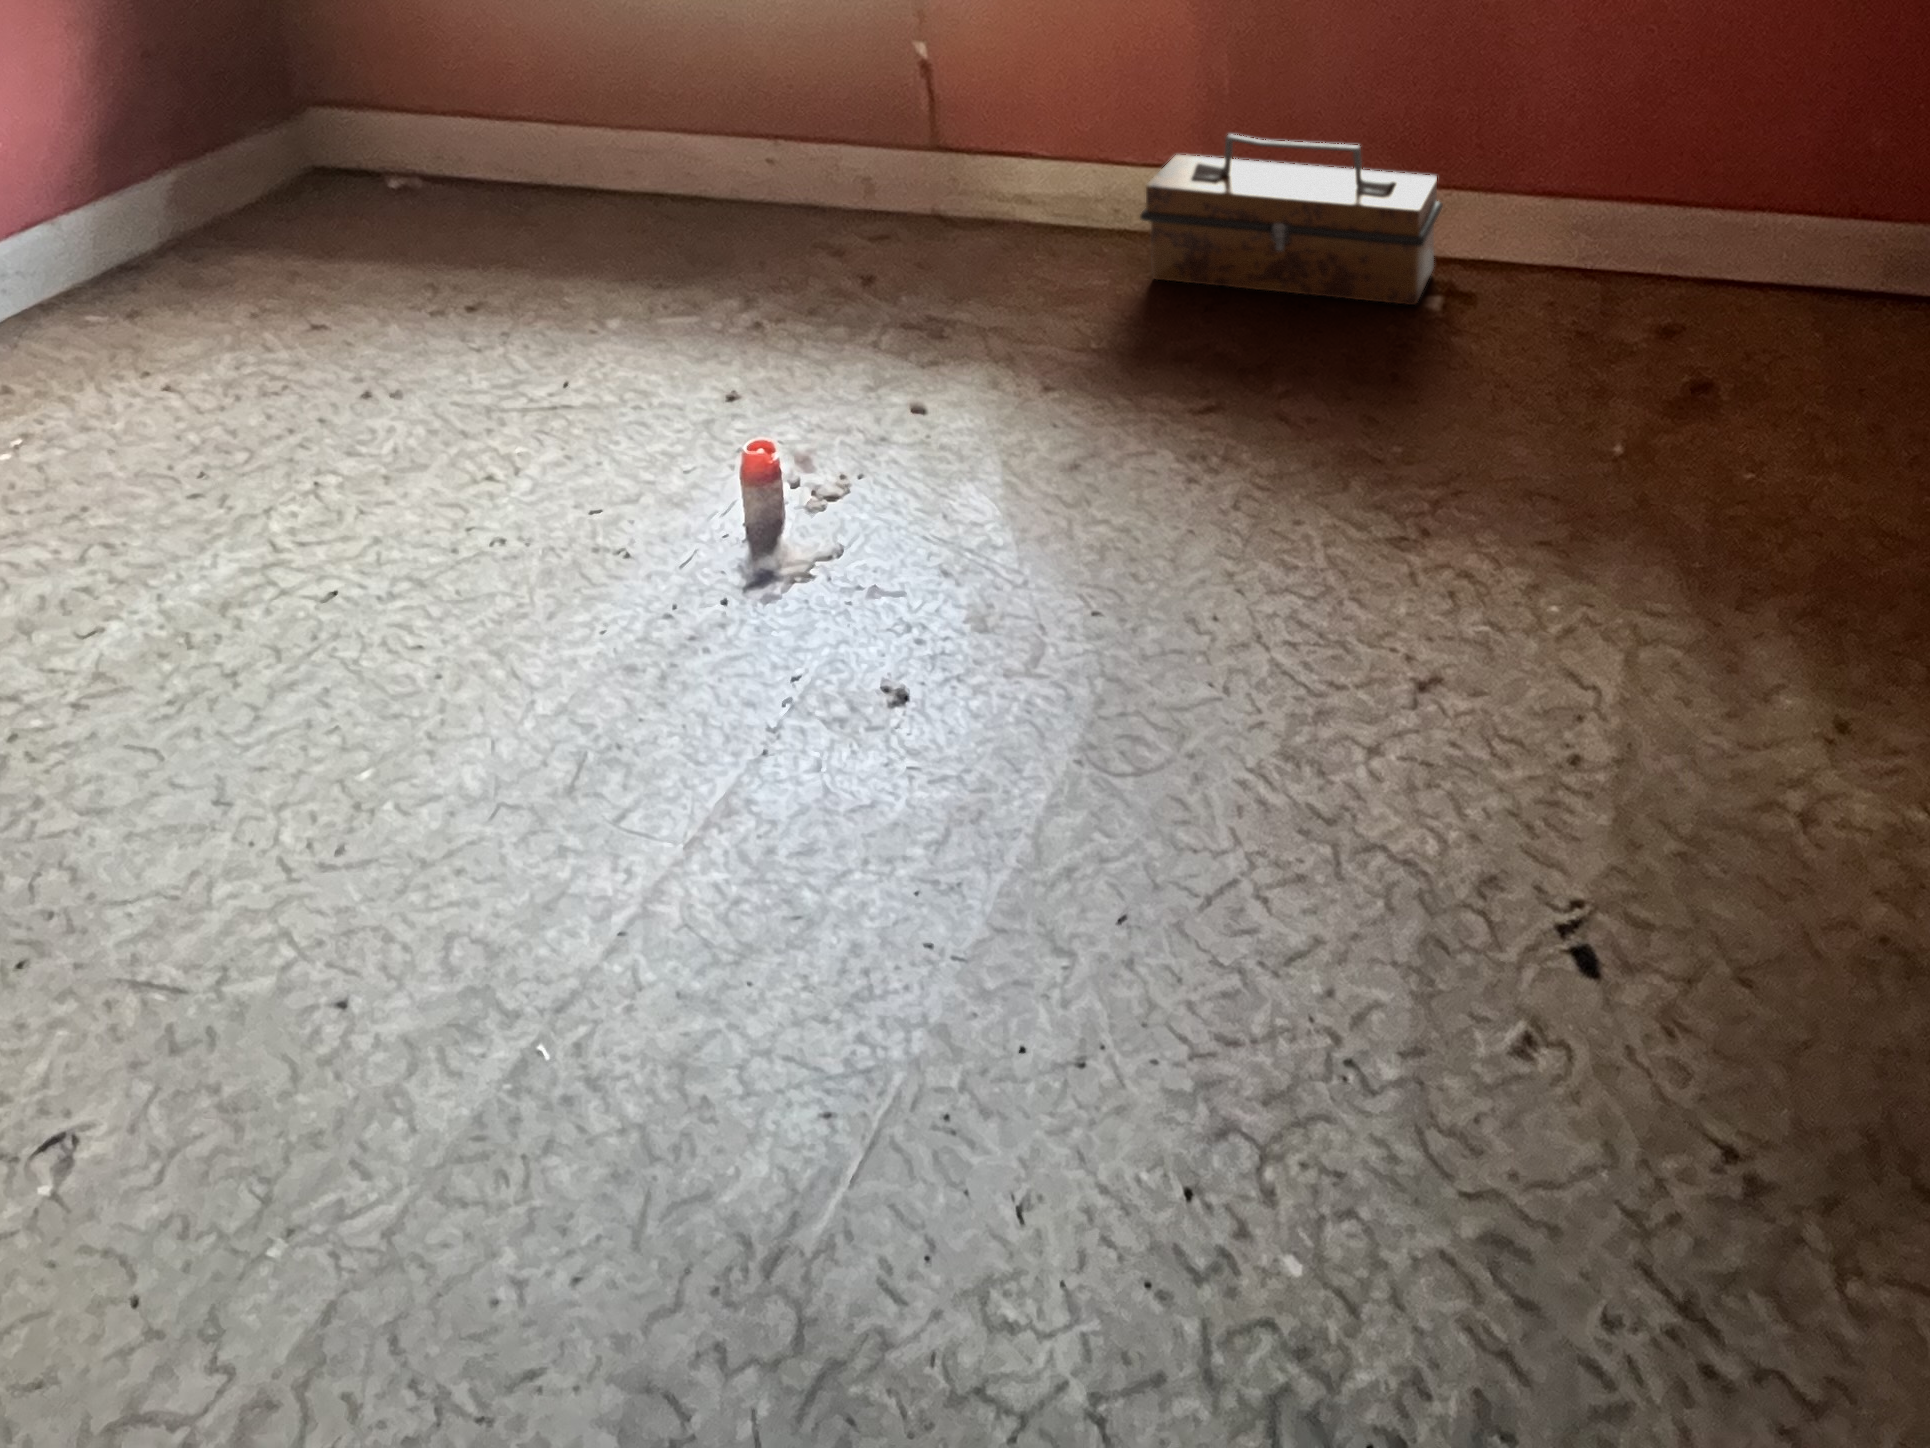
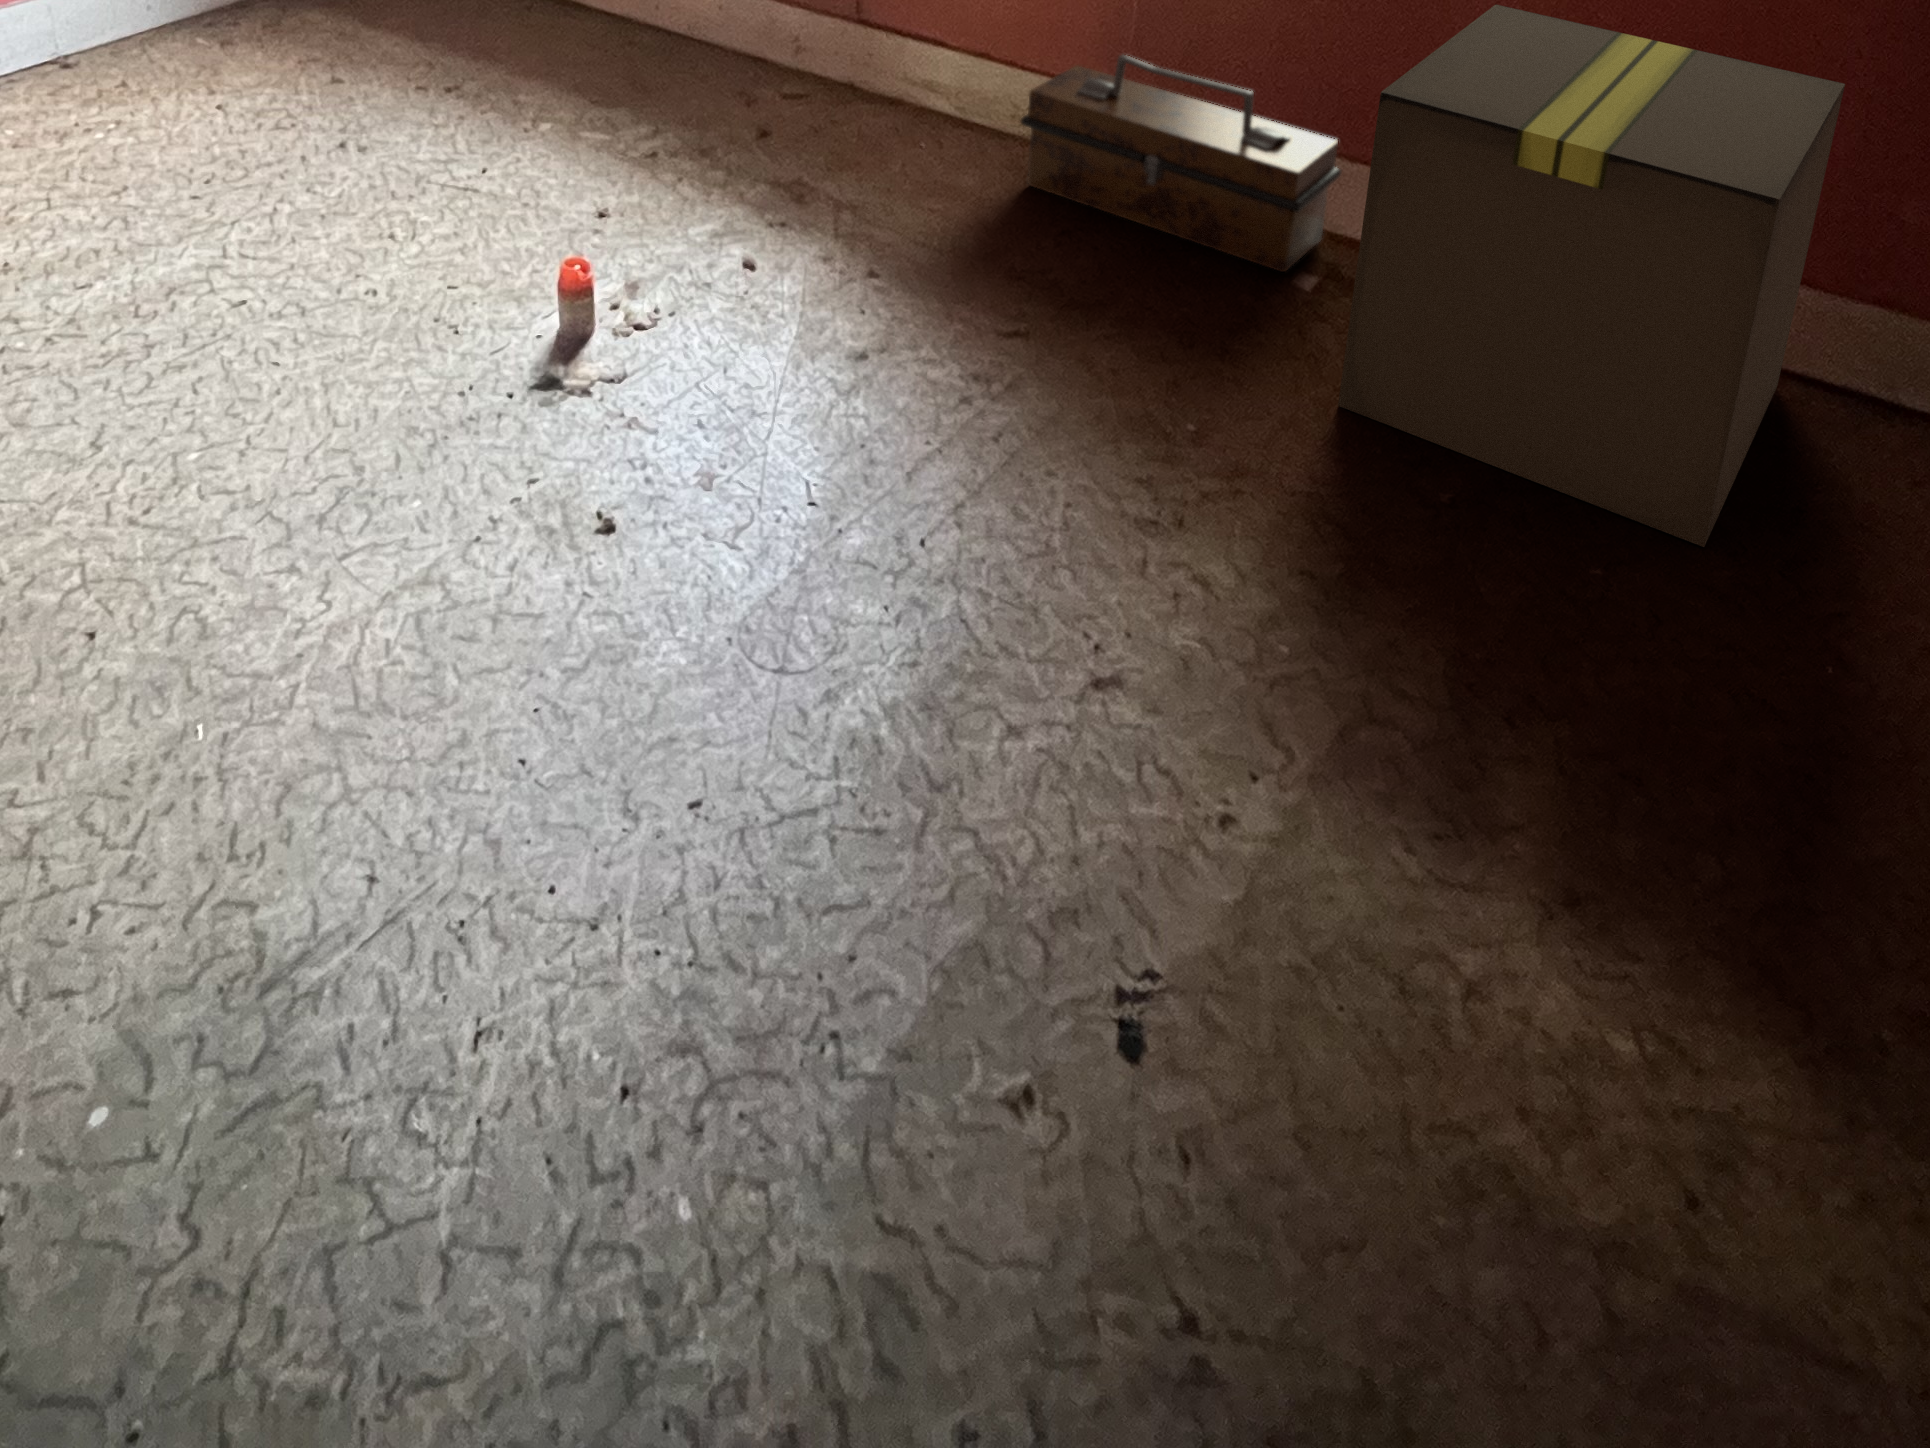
cardboard box: none [1511,30,1846,441] -> present [1338,5,1845,547]

